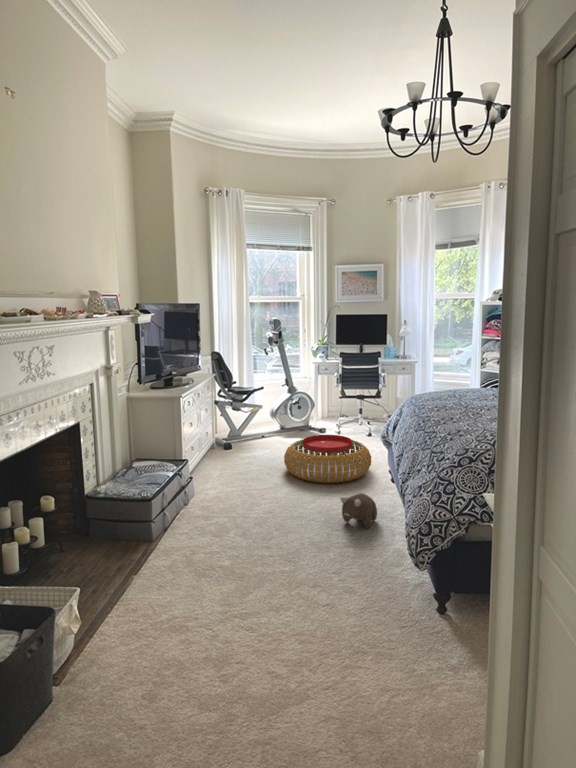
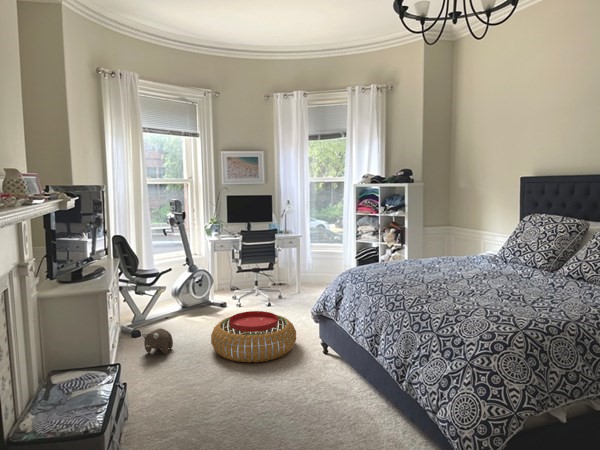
plush toy: present [341,493,377,528] -> present [142,328,173,354]

